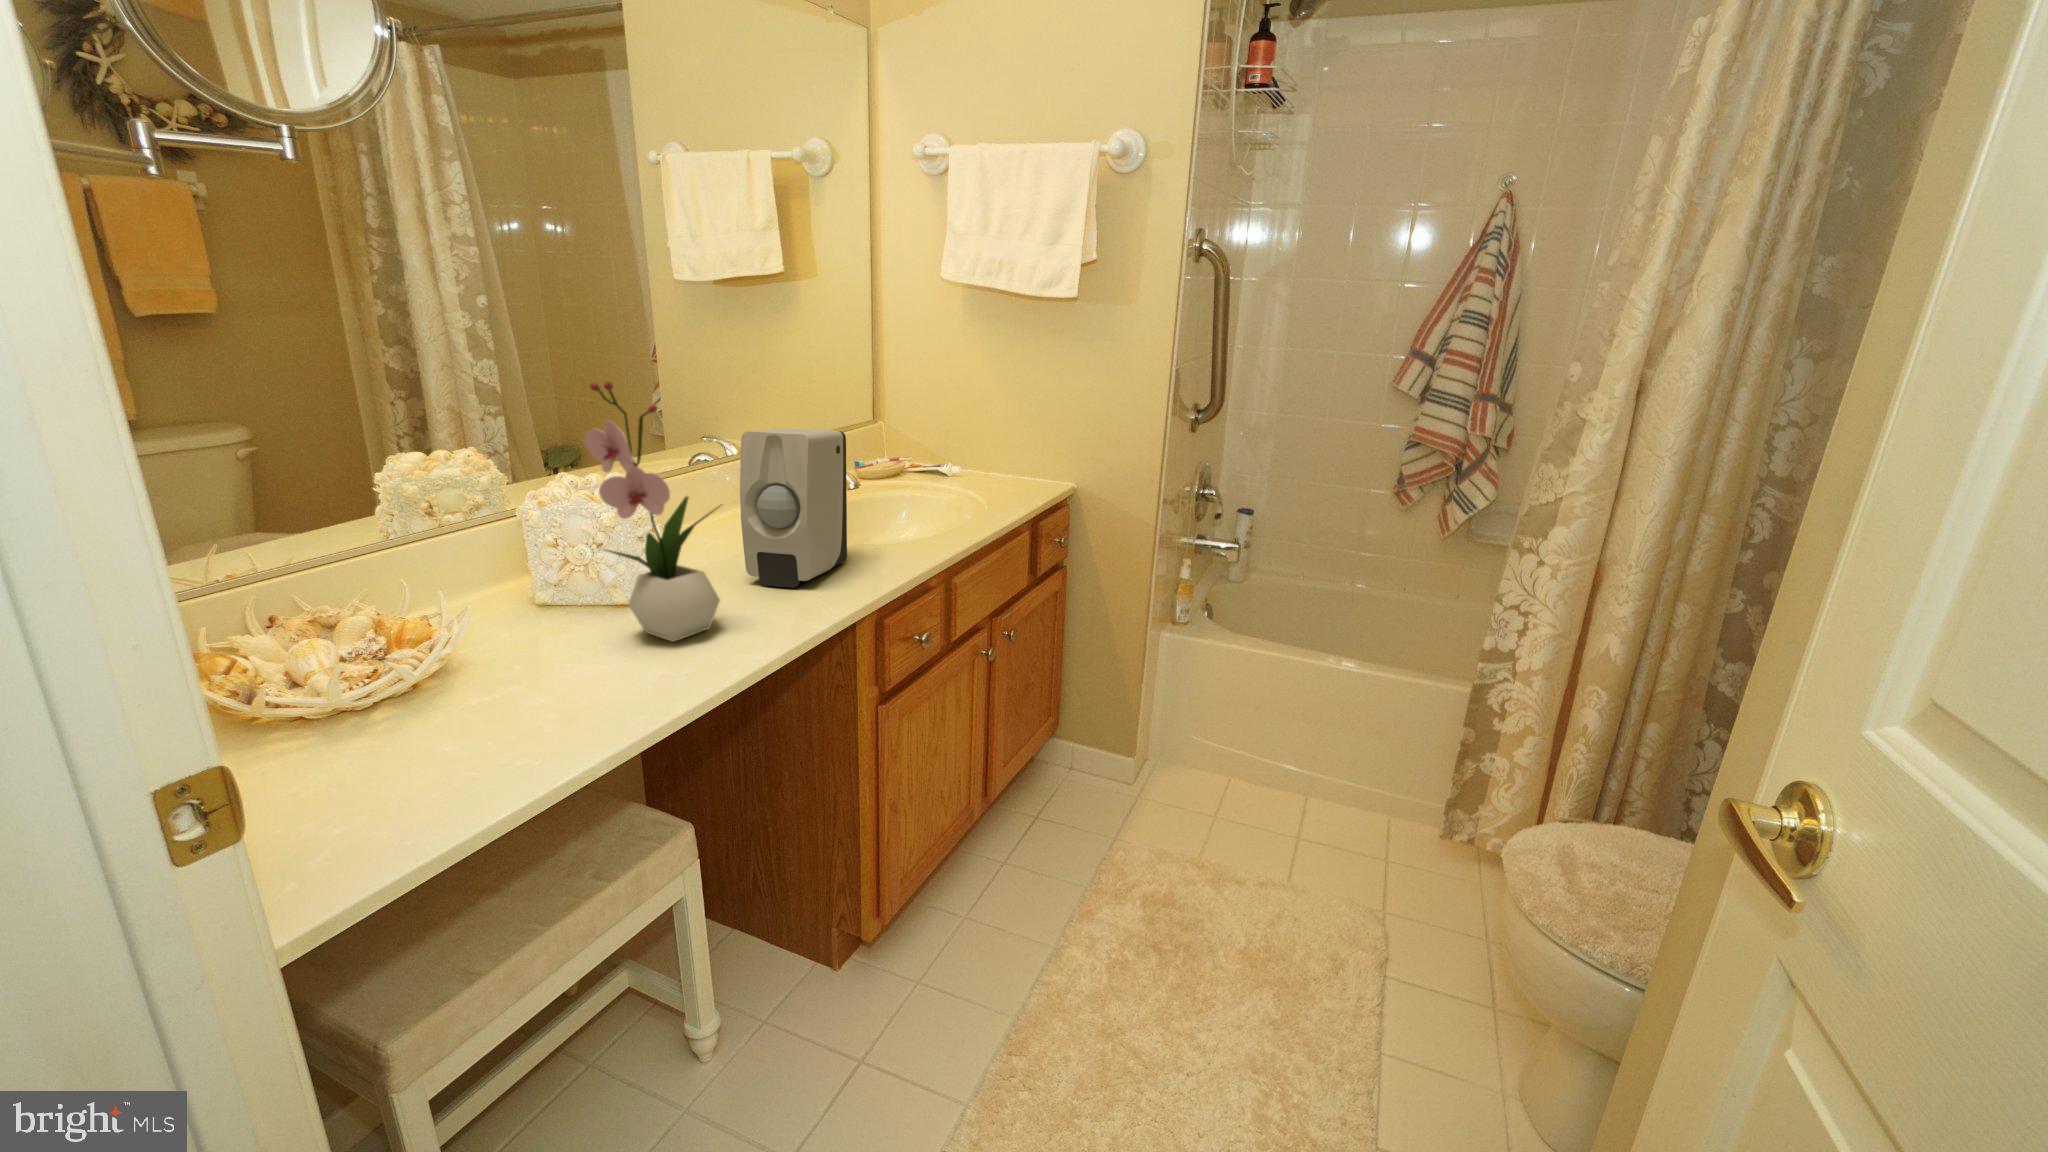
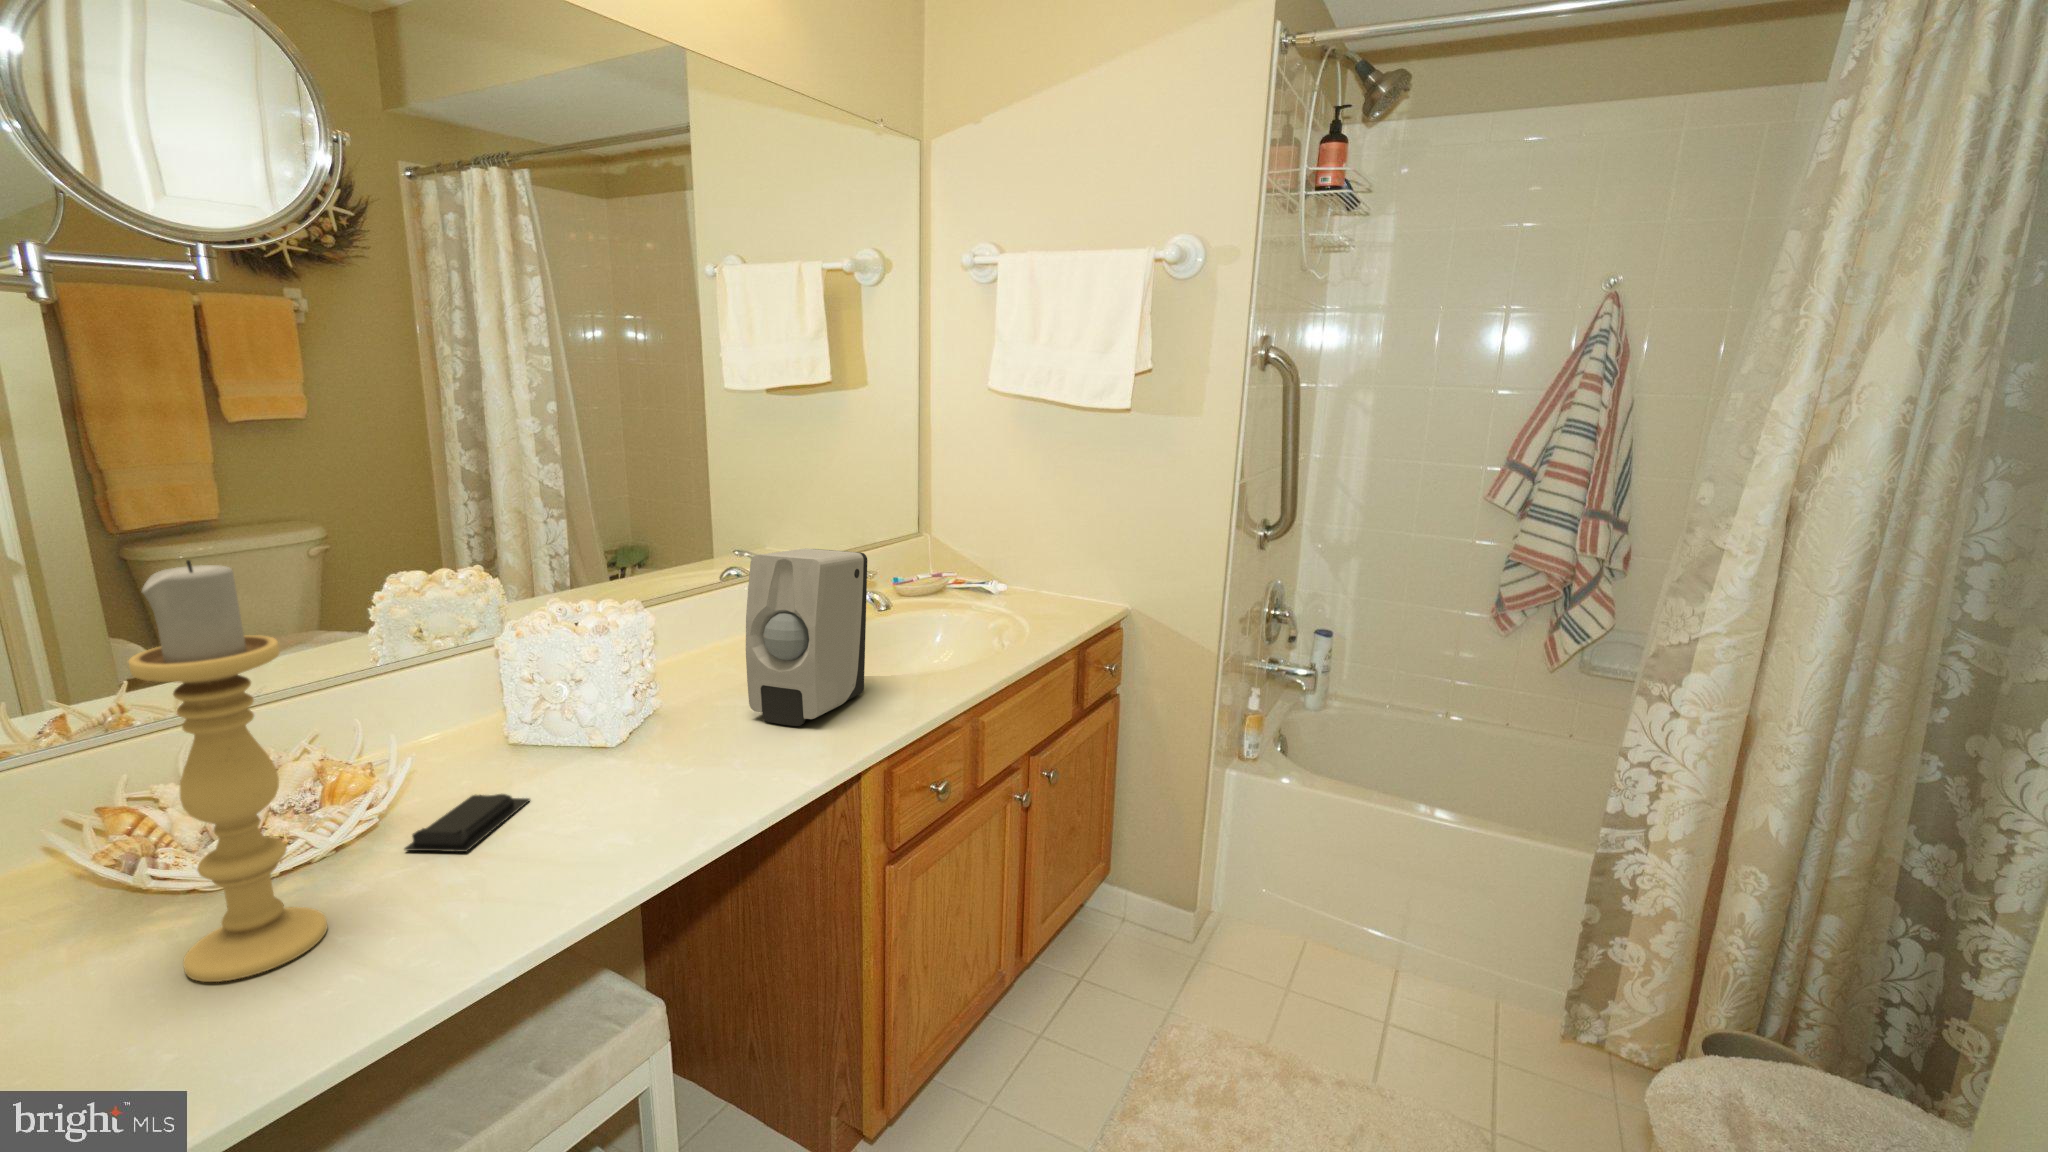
flower arrangement: present [585,381,720,642] -> none [565,507,715,794]
candle holder: none [231,417,419,788] -> present [129,560,327,982]
soap bar: none [463,645,565,691] -> present [405,794,530,852]

